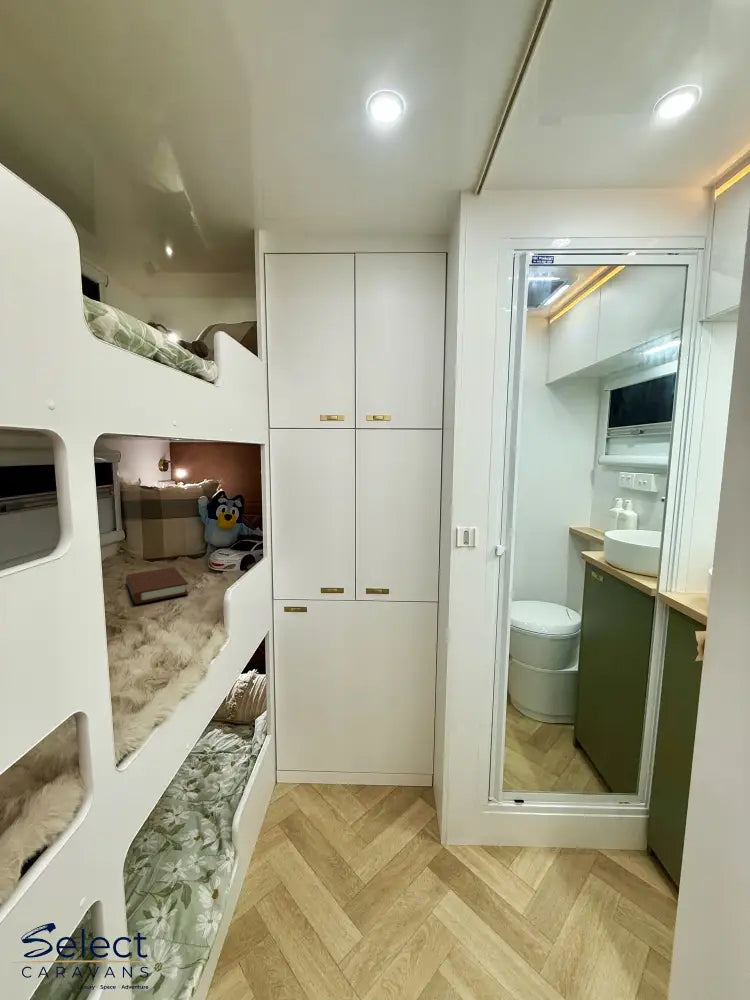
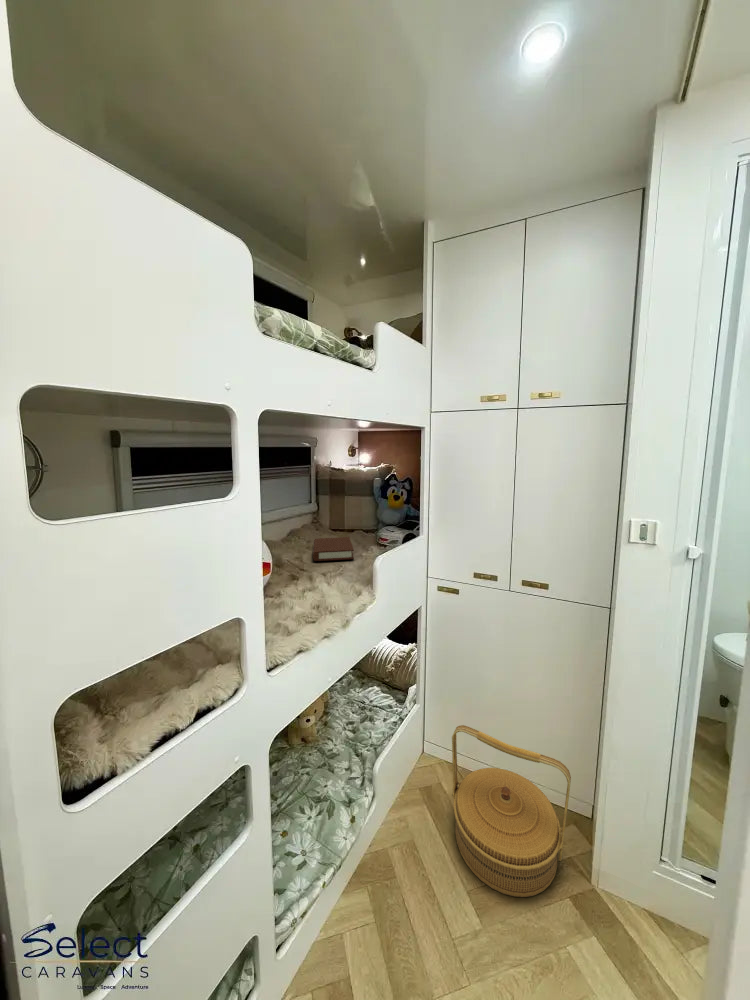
woven basket: none [310,740,416,885] -> present [452,725,571,897]

